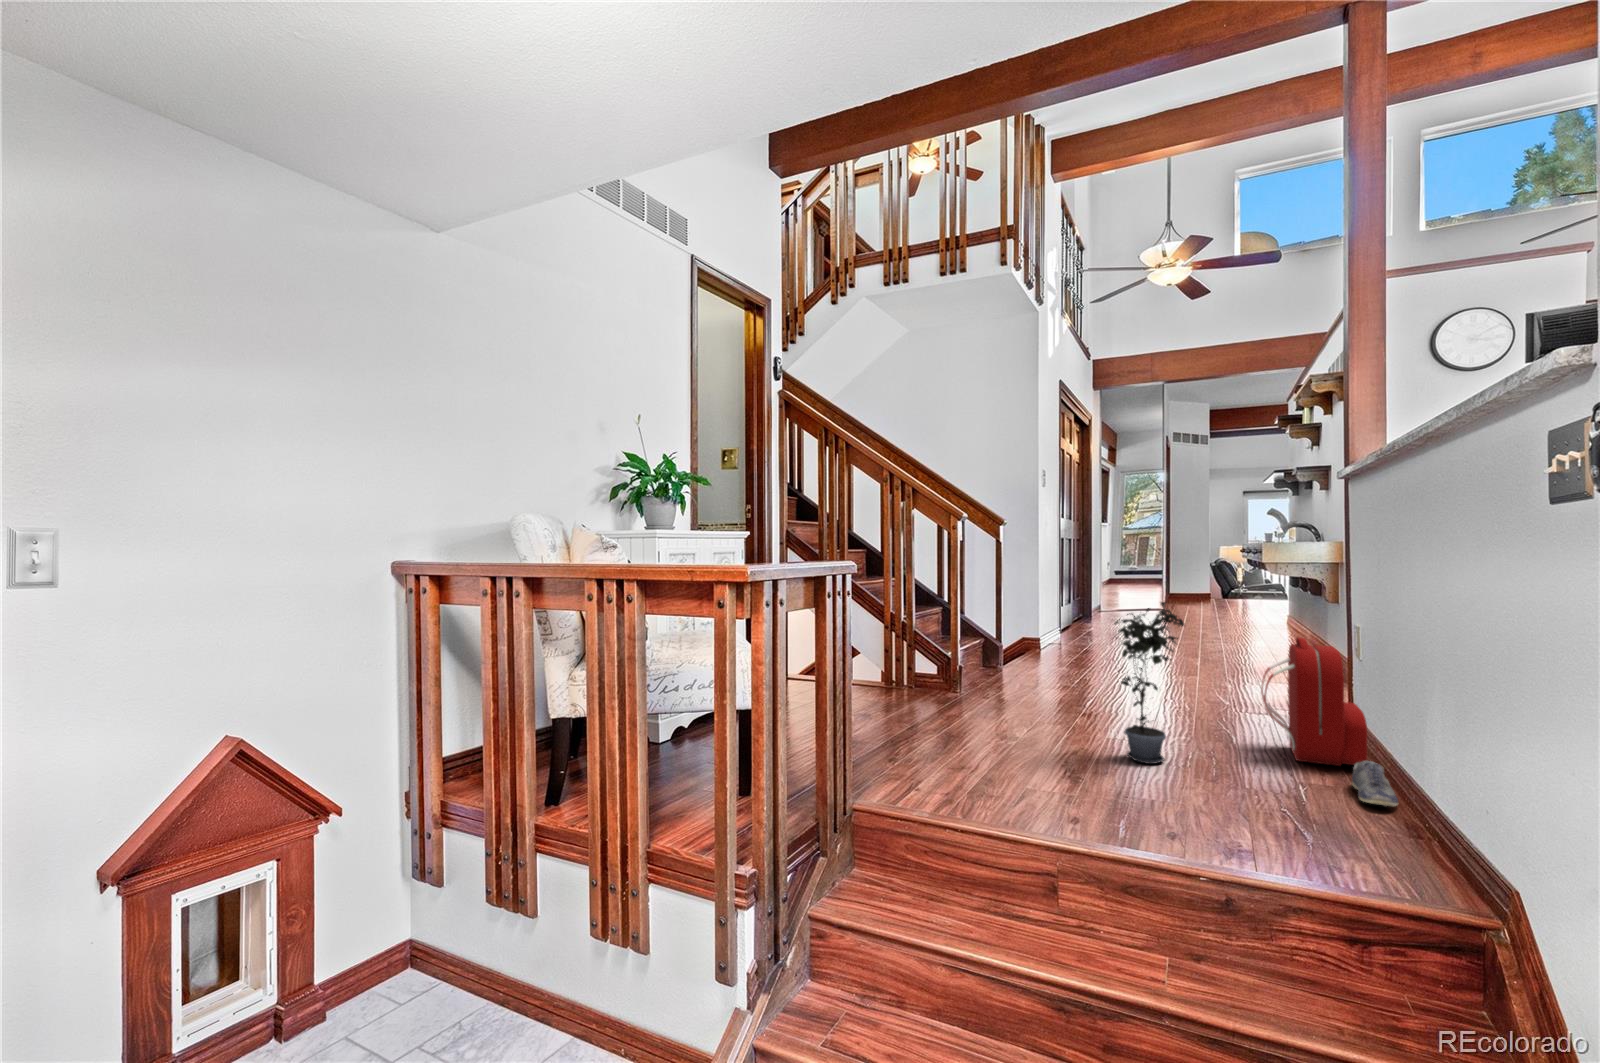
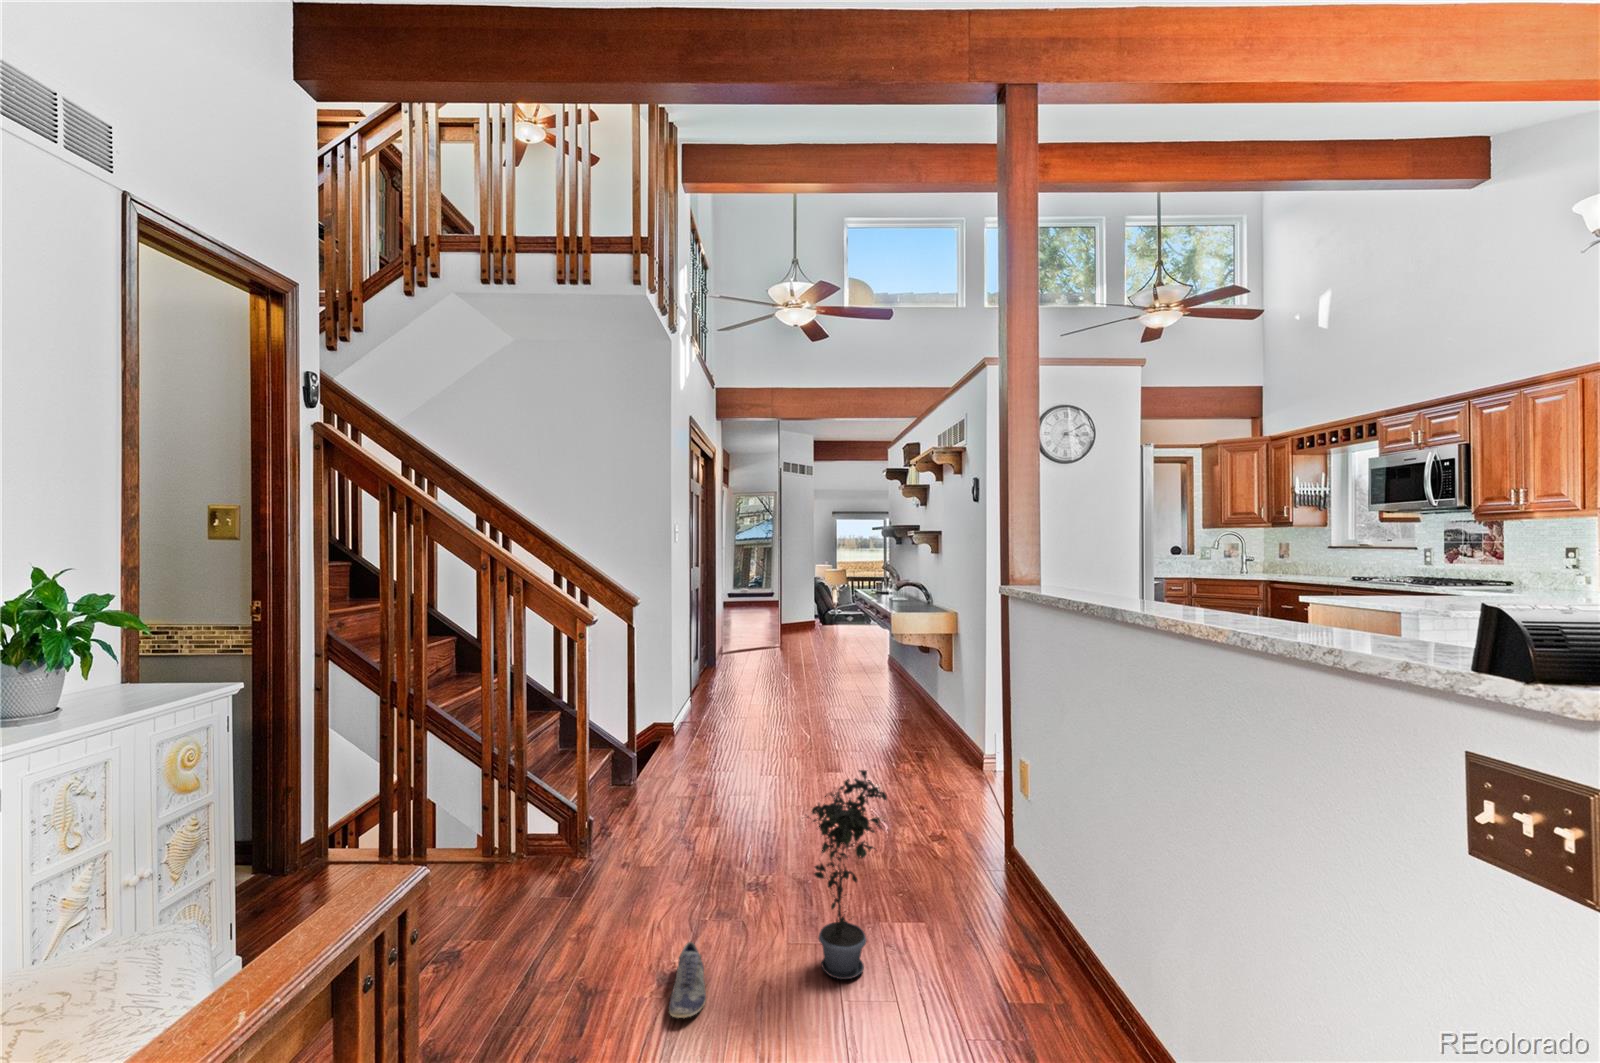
backpack: present [1261,637,1367,766] -> none [945,780,1053,926]
shoe: present [1352,761,1398,806] -> present [669,942,706,1018]

